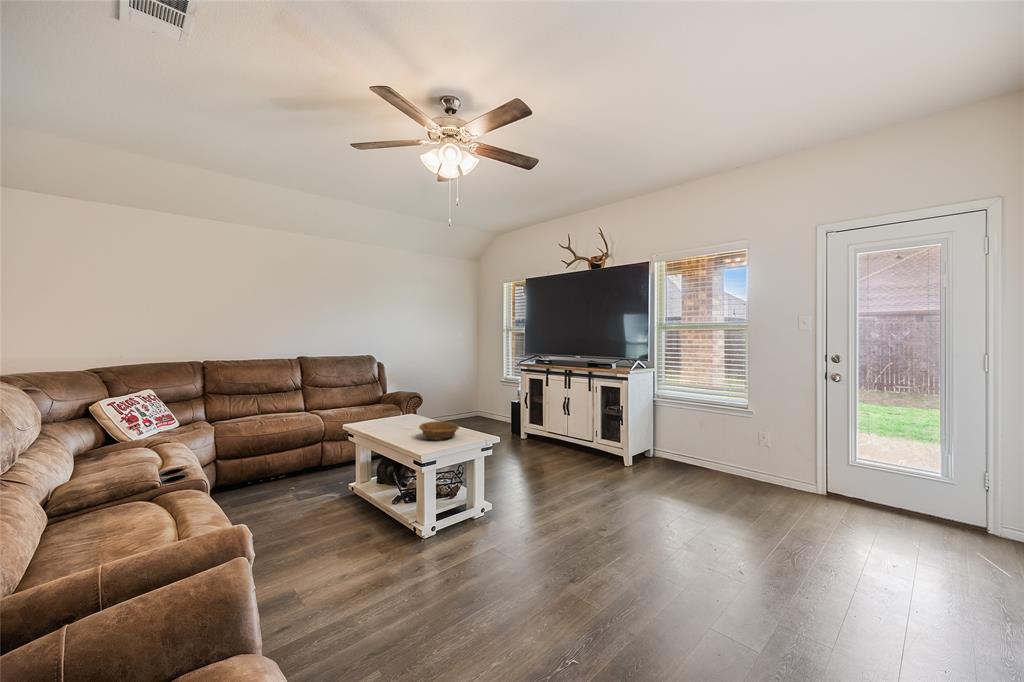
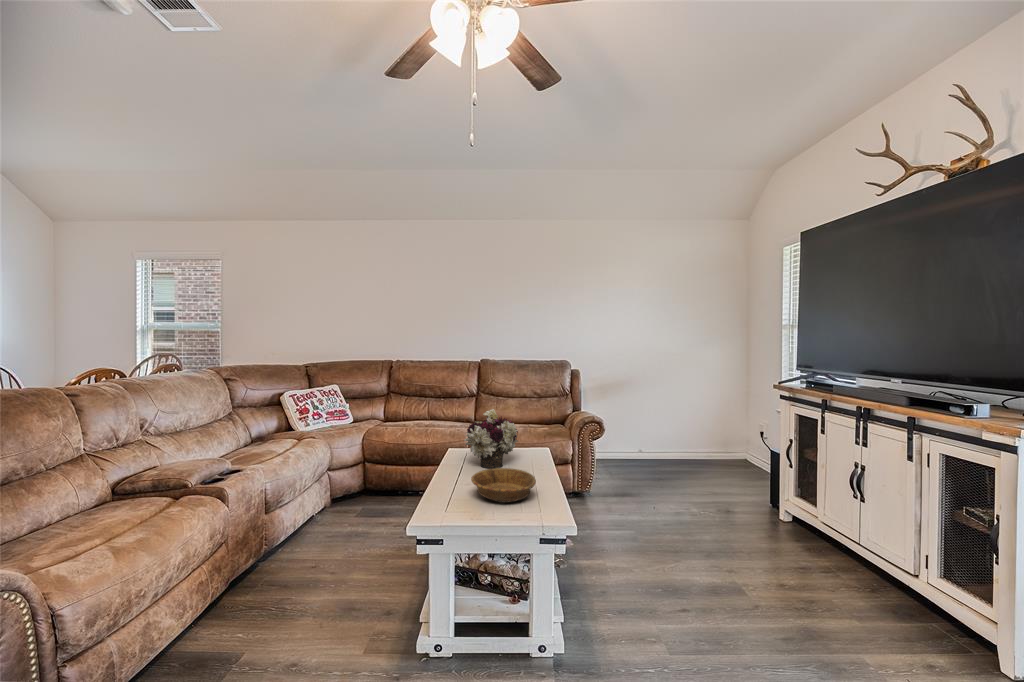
flower arrangement: none [376,389,411,430] -> present [464,409,518,468]

